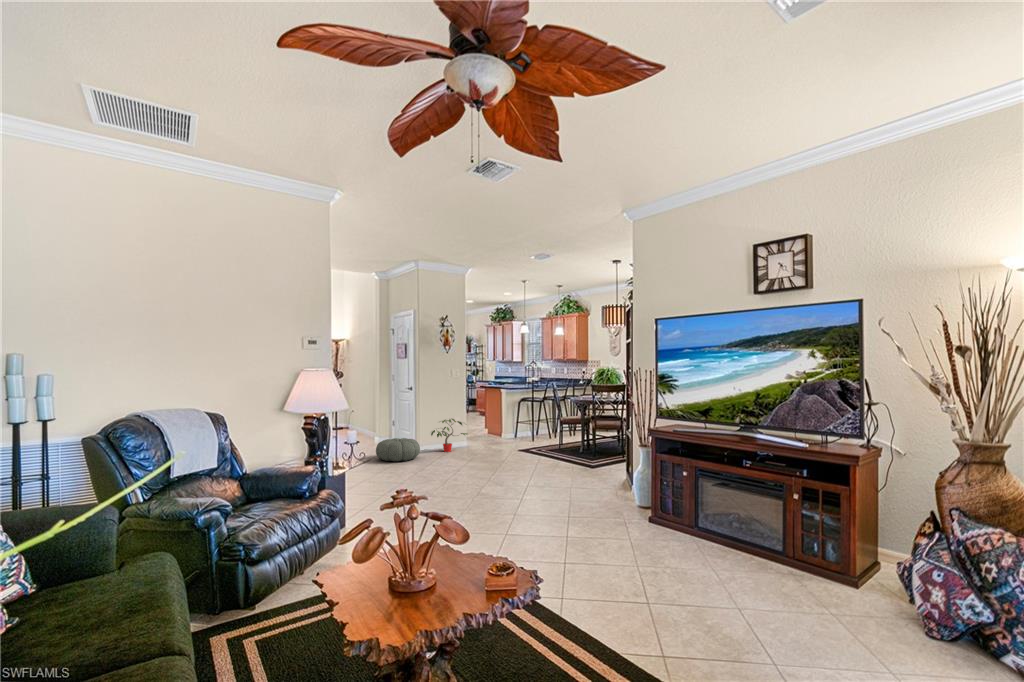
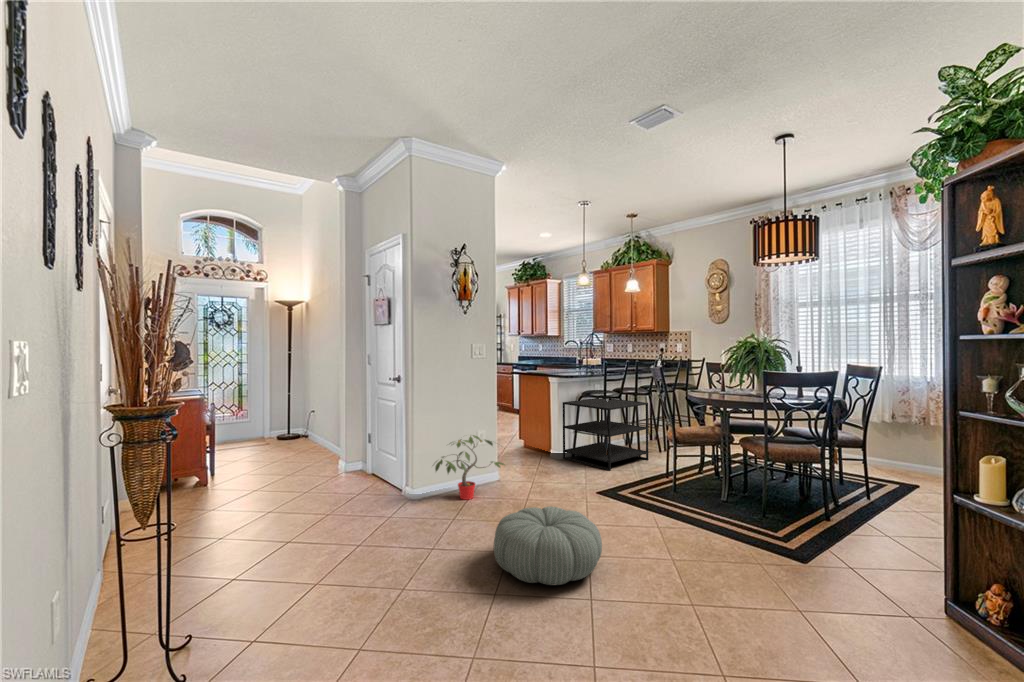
side table: none [508,403,559,443] -> present [563,398,649,471]
pouf: present [376,438,420,461] -> present [494,506,602,585]

